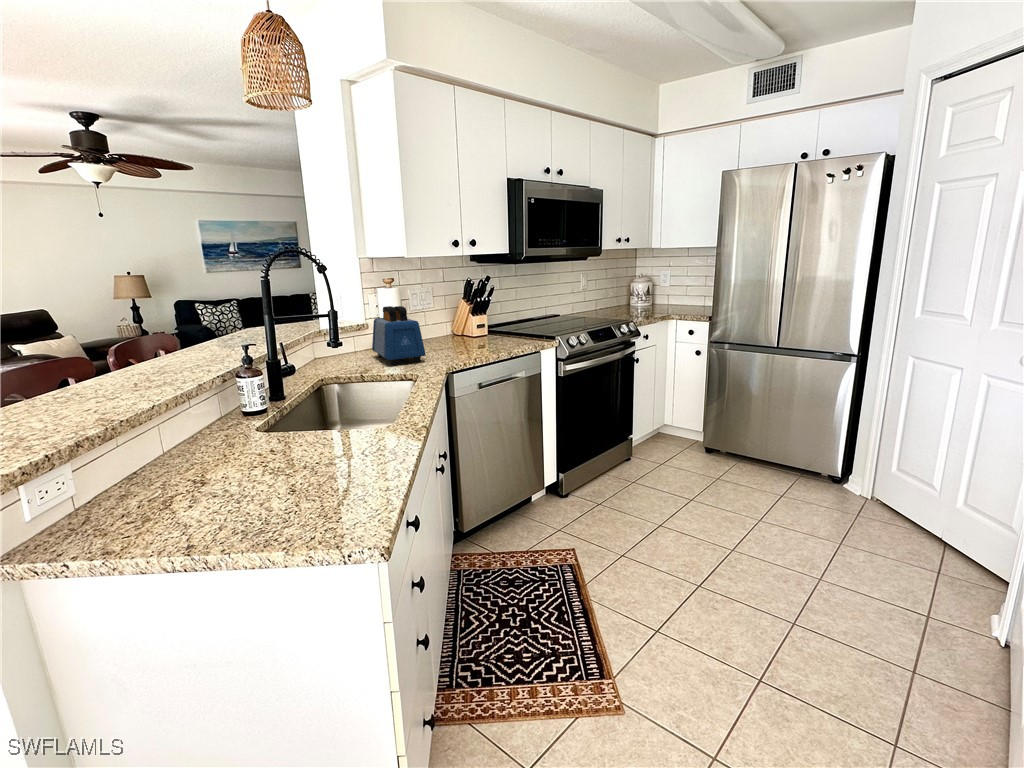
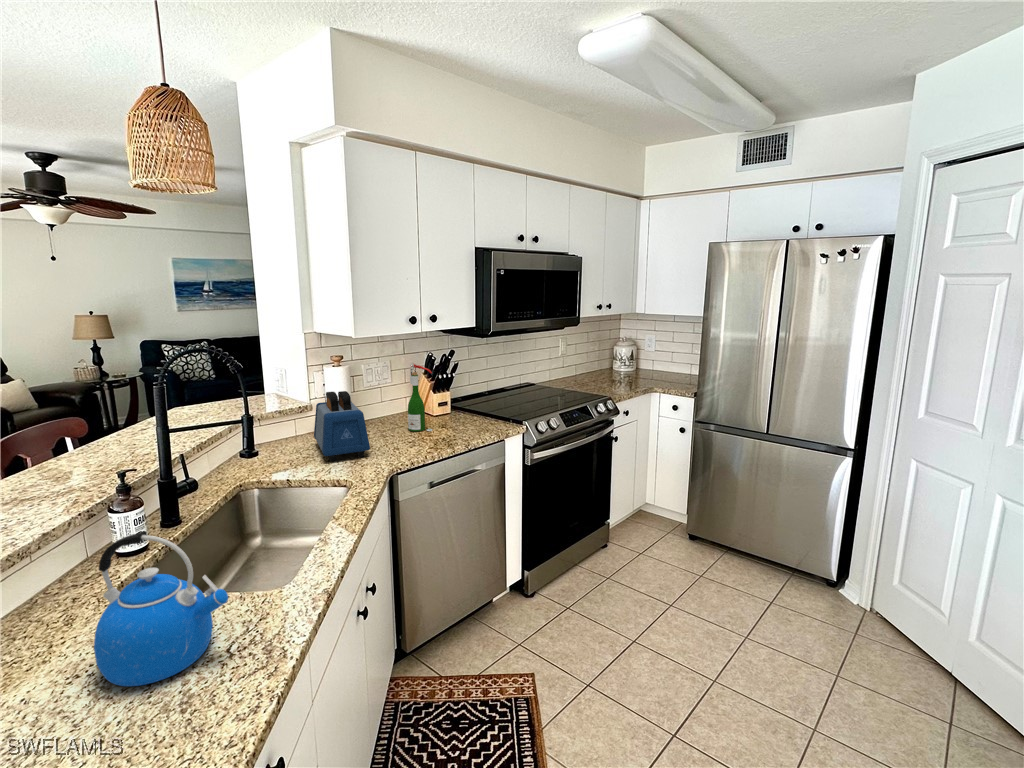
wine bottle: none [452,284,475,347] -> present [408,363,432,431]
kettle: none [261,360,361,474] -> present [94,531,228,686]

